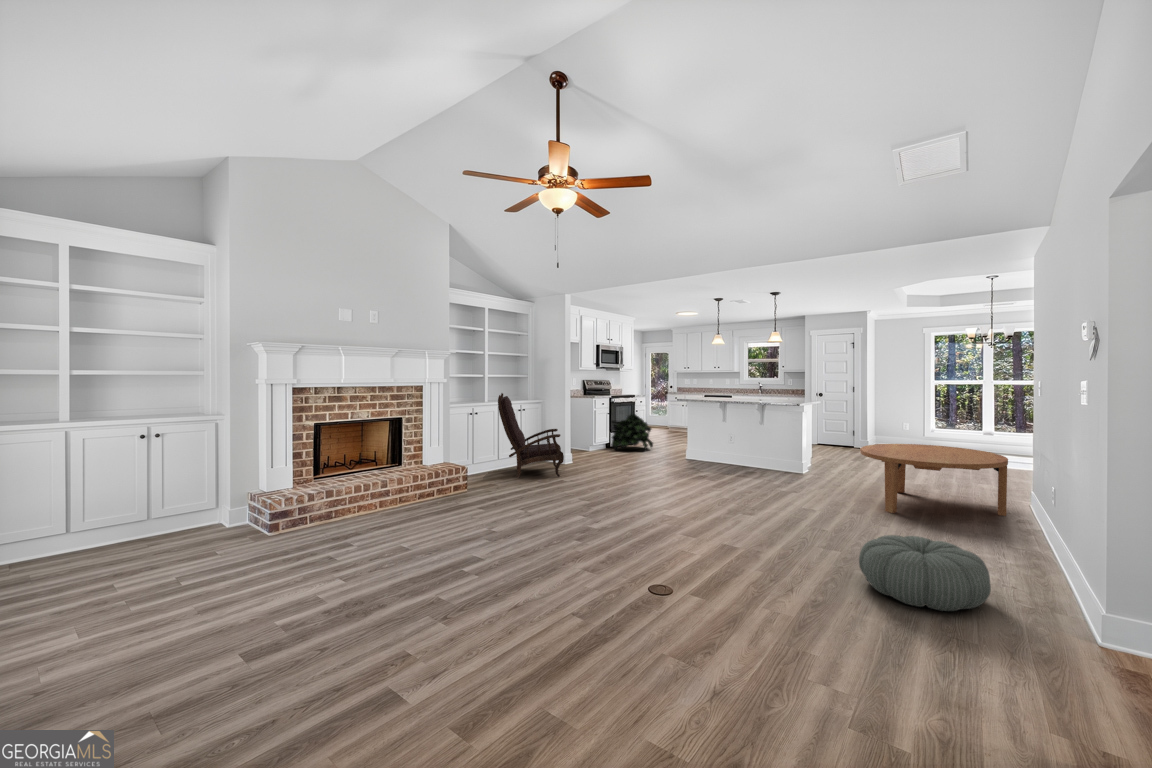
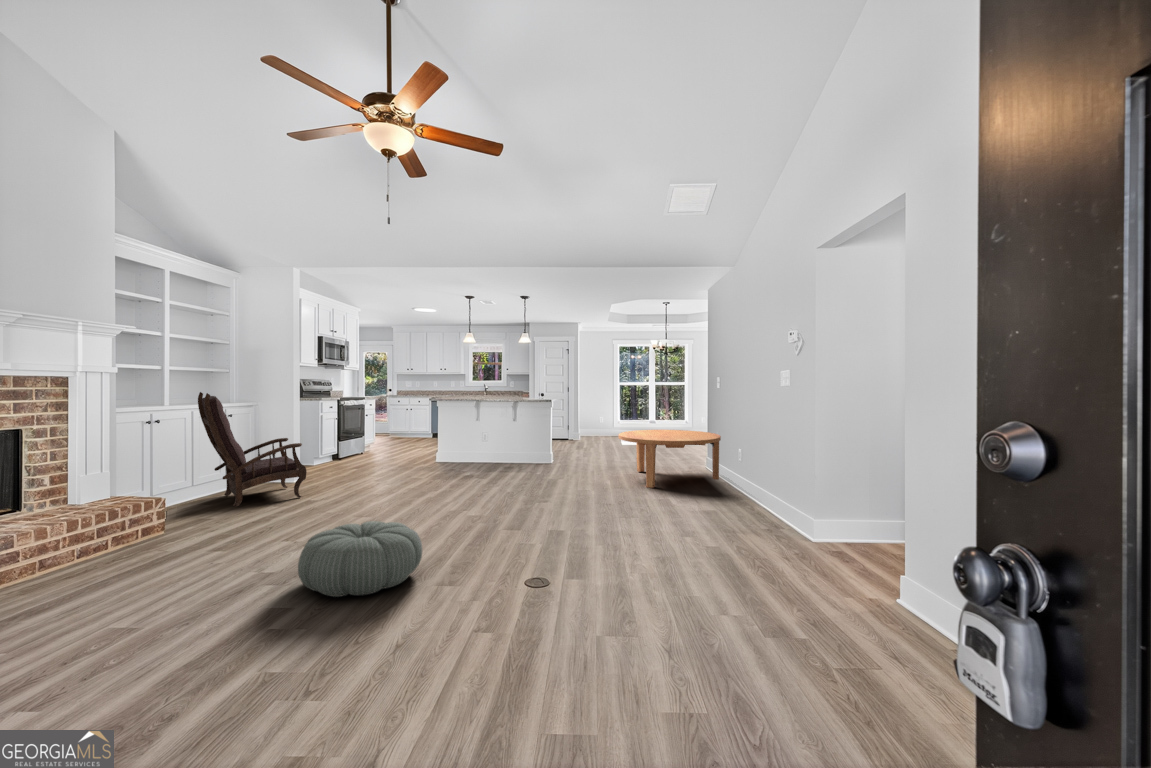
potted plant: present [611,414,653,450] -> none [339,419,393,462]
pouf: present [859,535,991,611] -> present [298,521,422,597]

